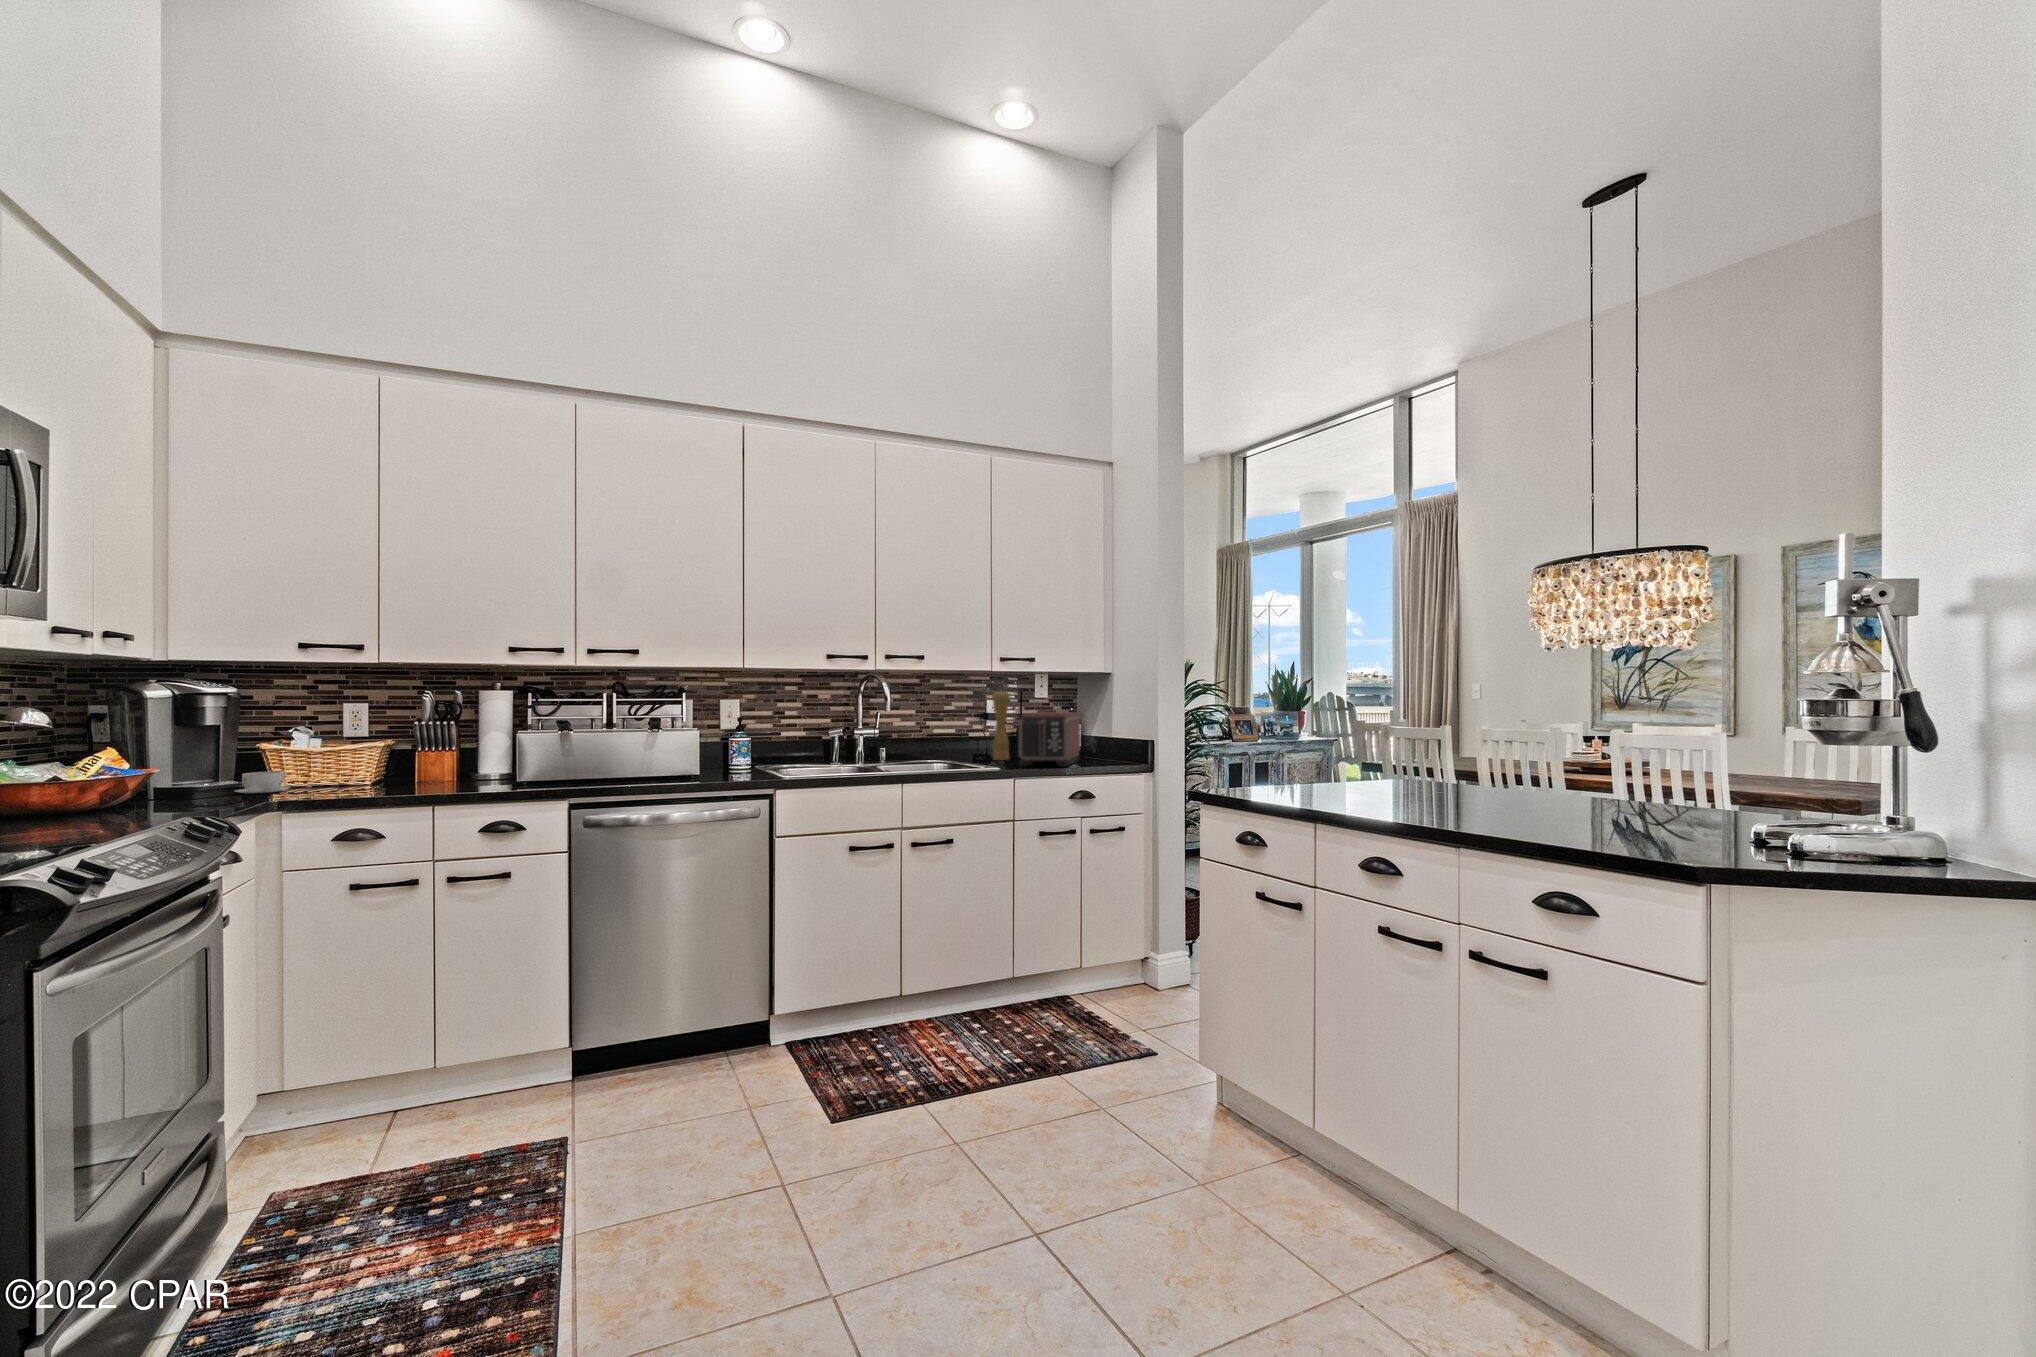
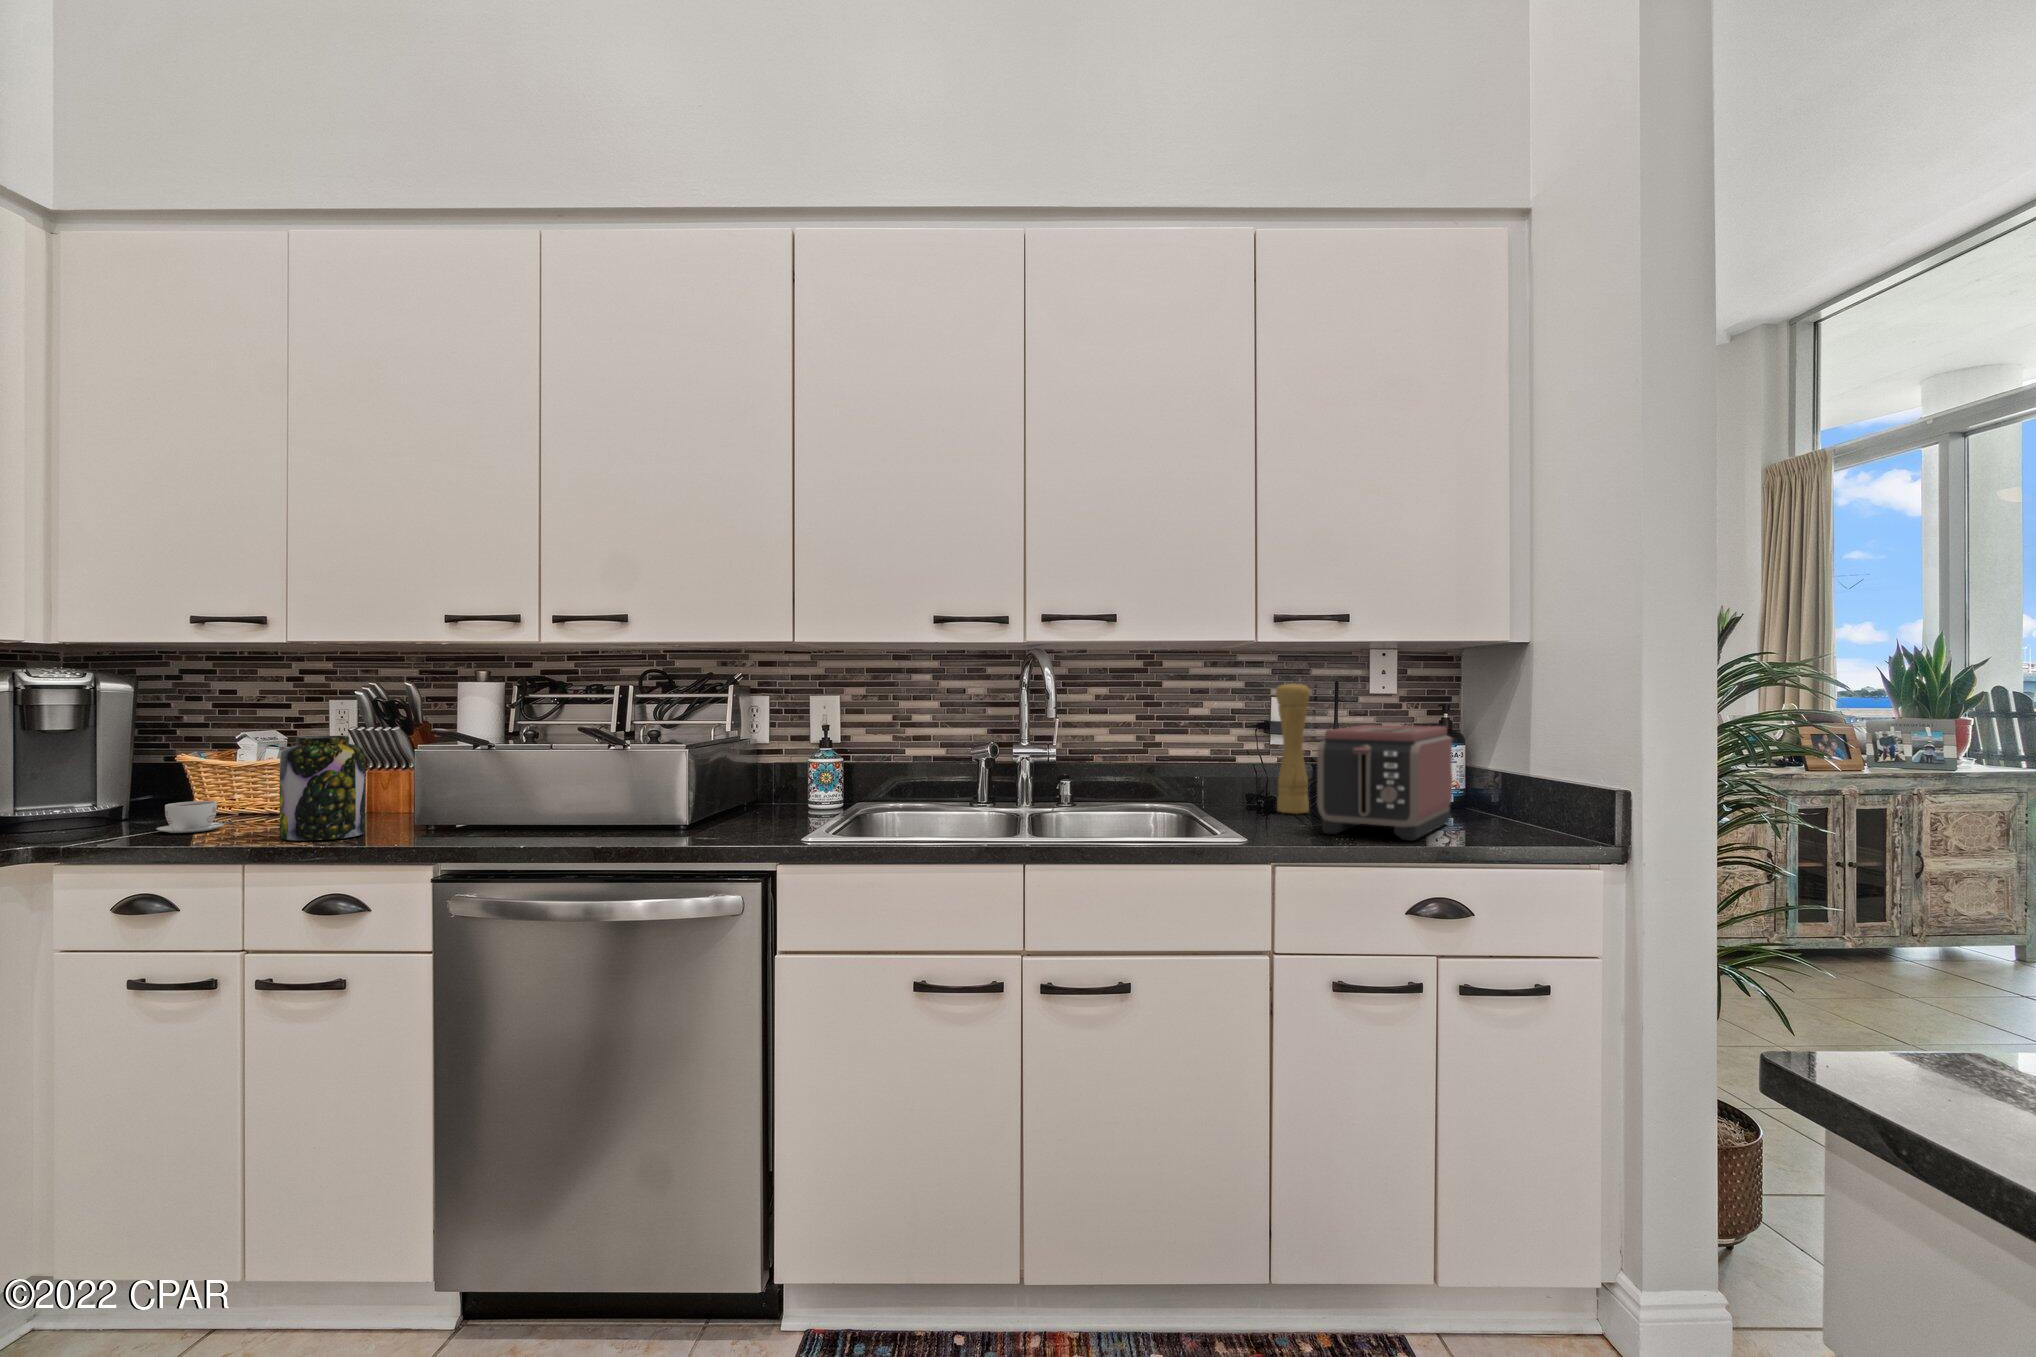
jar: none [353,723,420,793] -> present [279,736,365,841]

